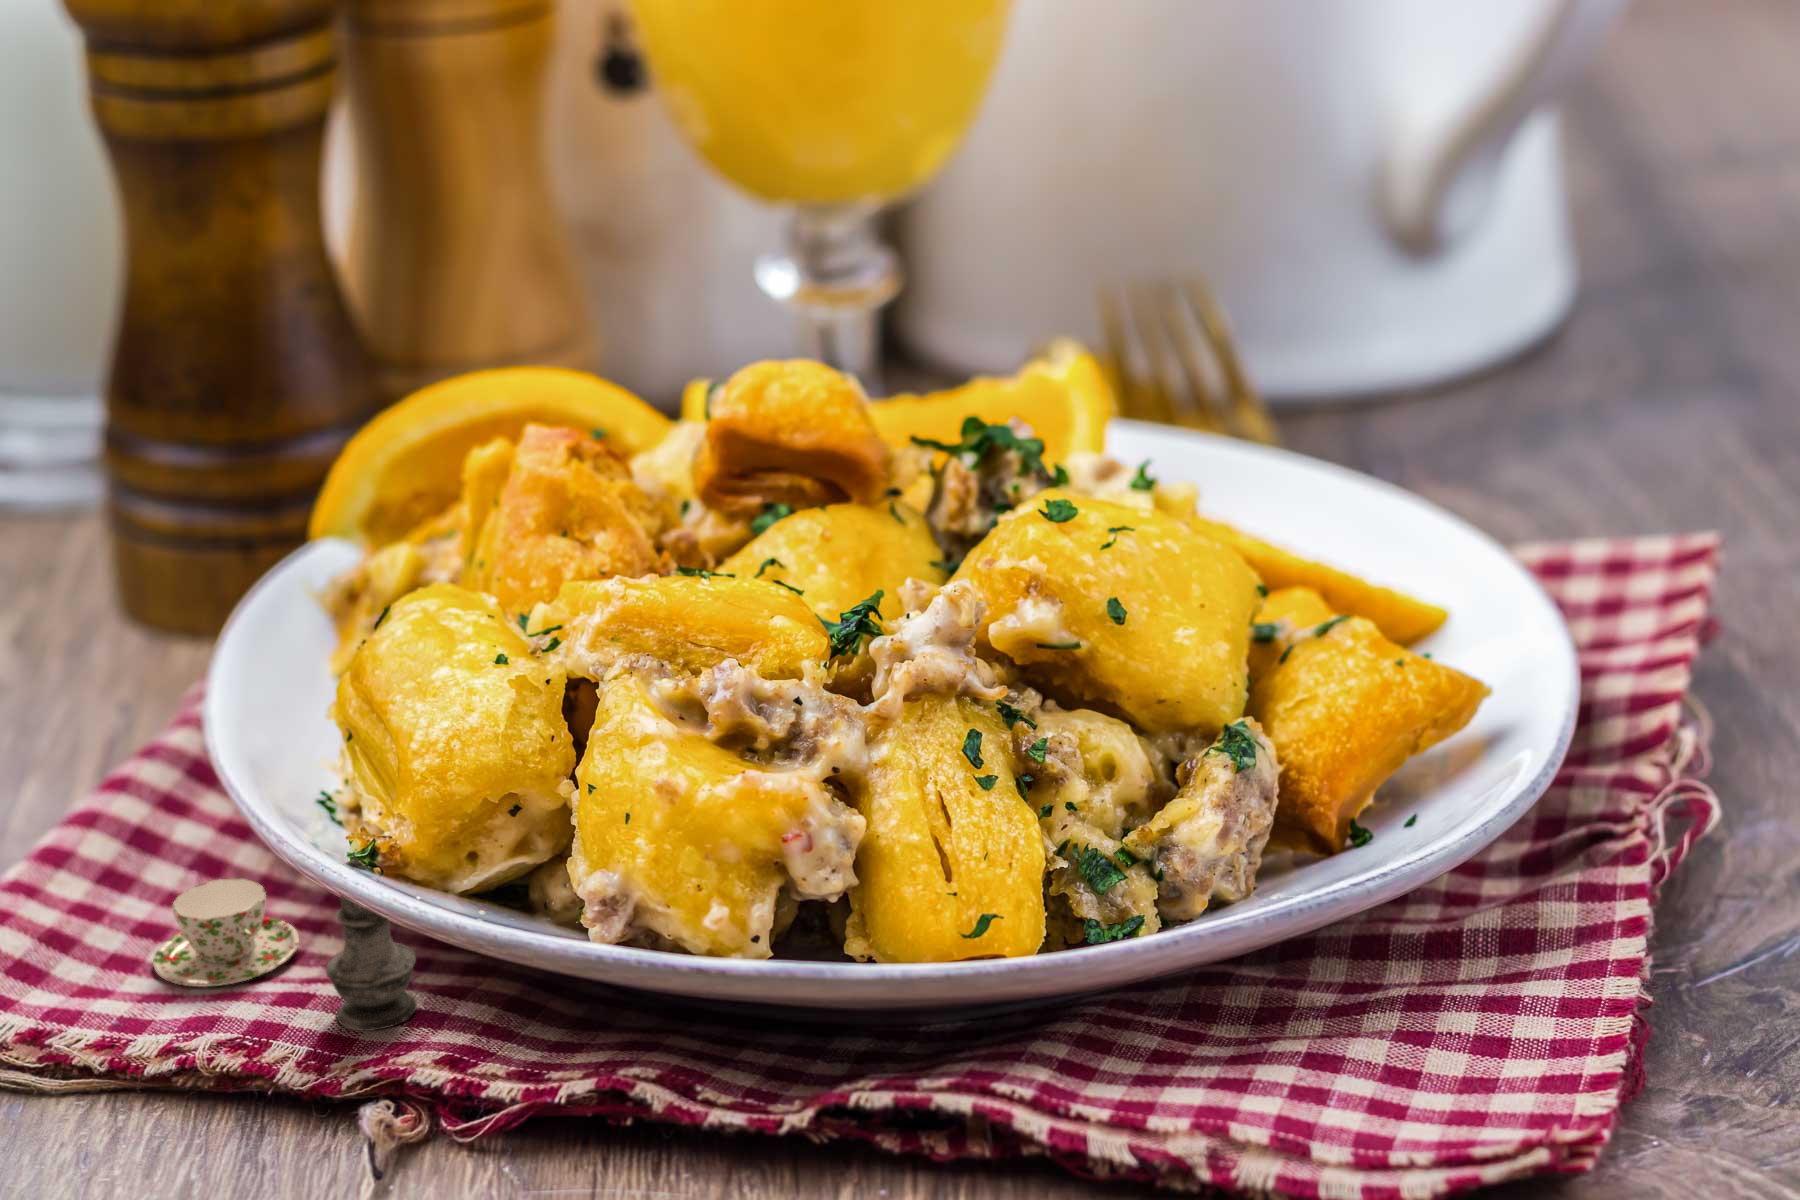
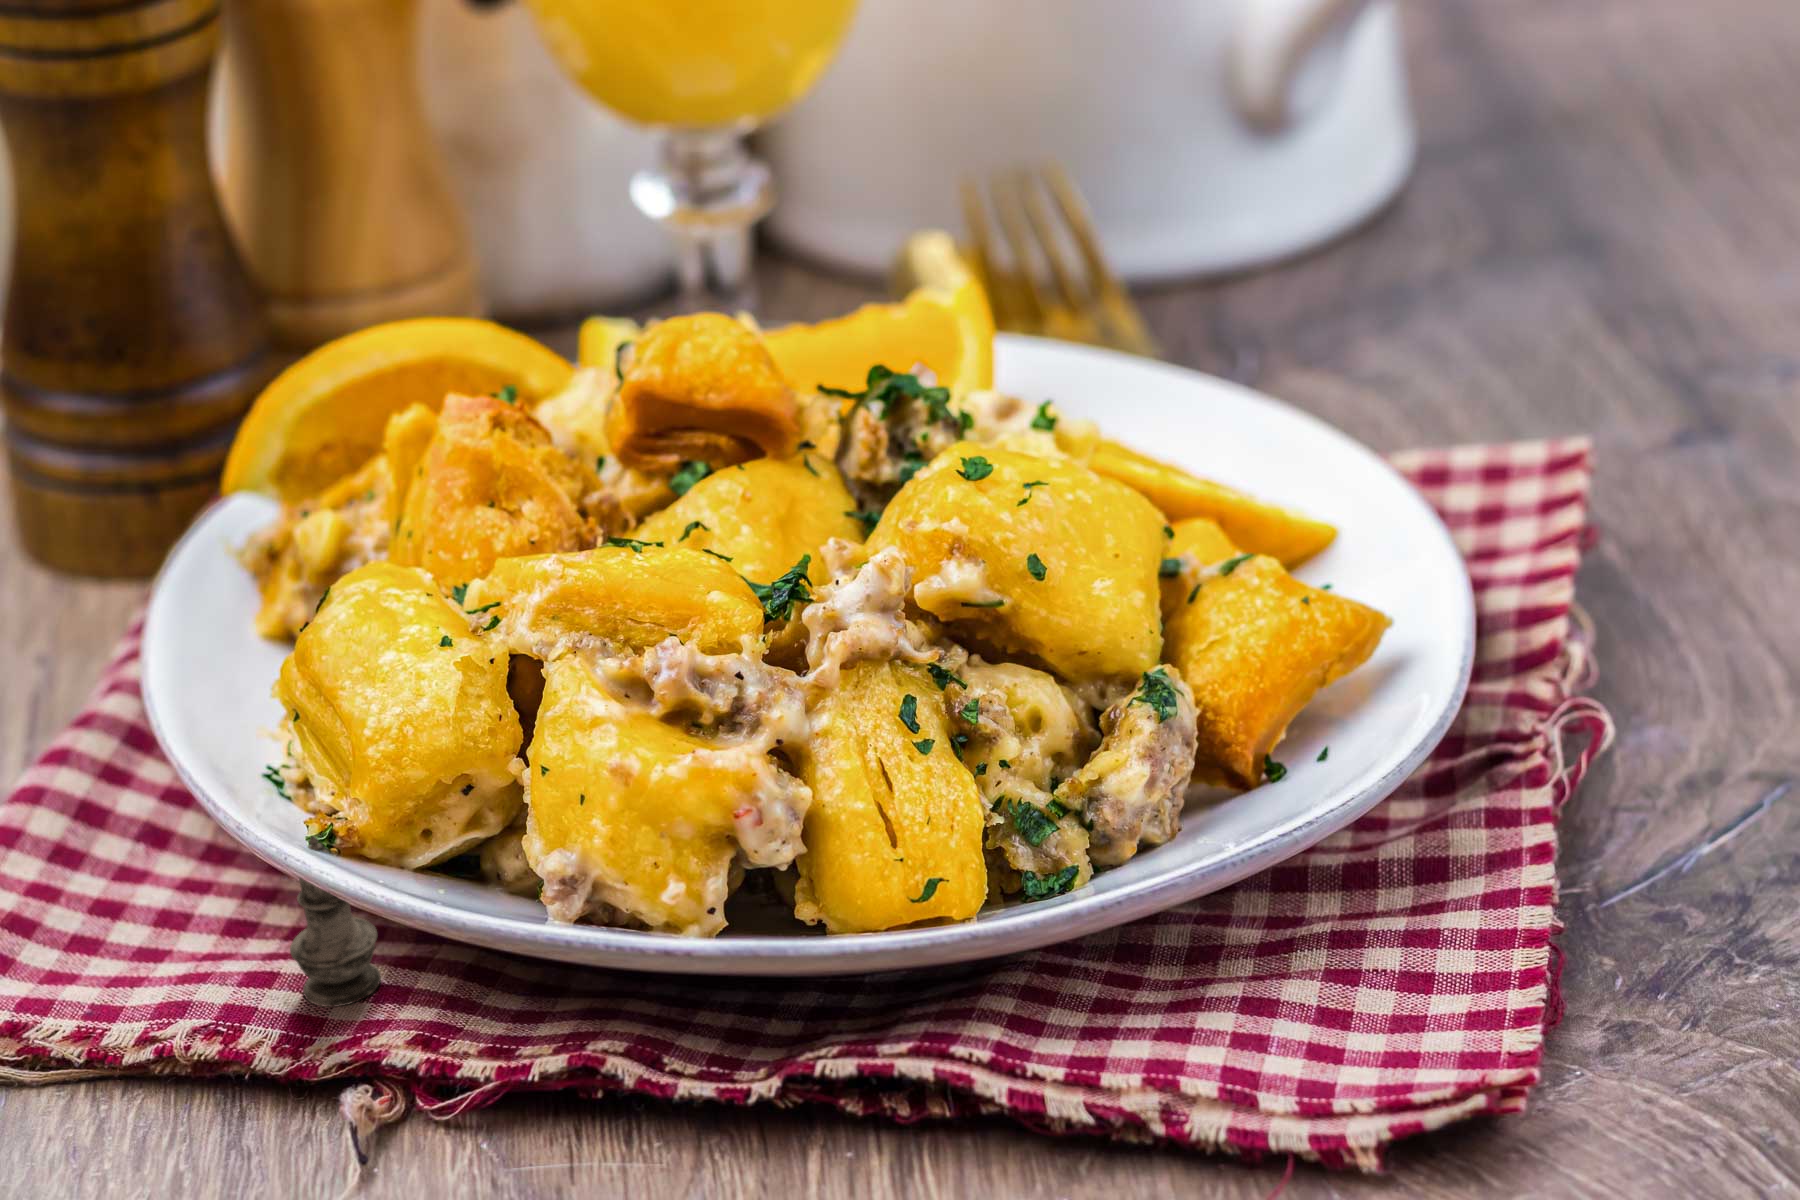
teacup: present [153,878,299,987] -> none [116,857,258,969]

